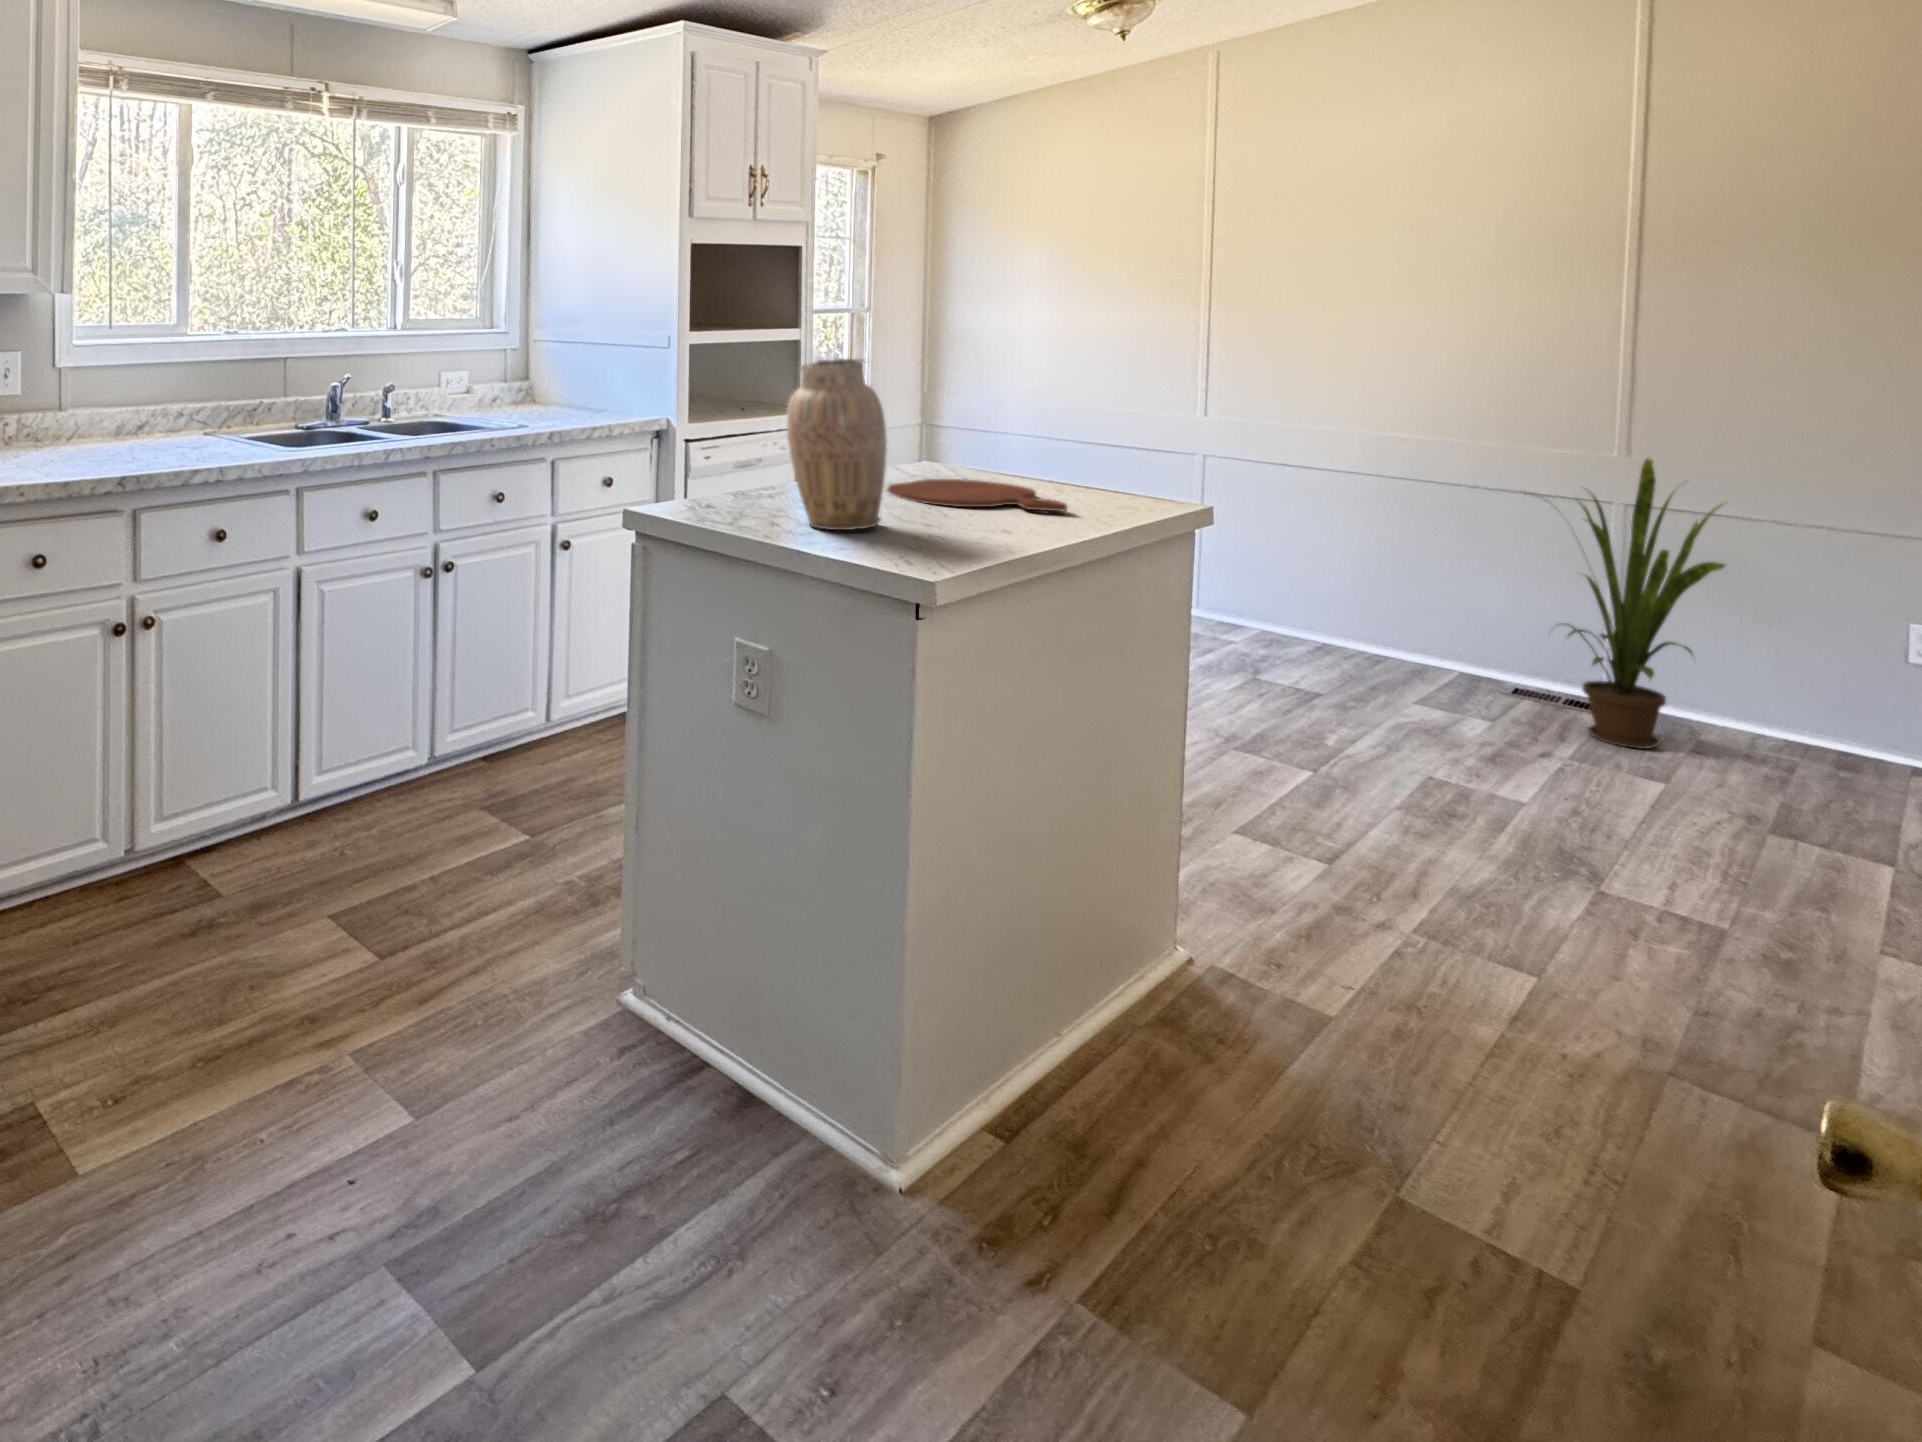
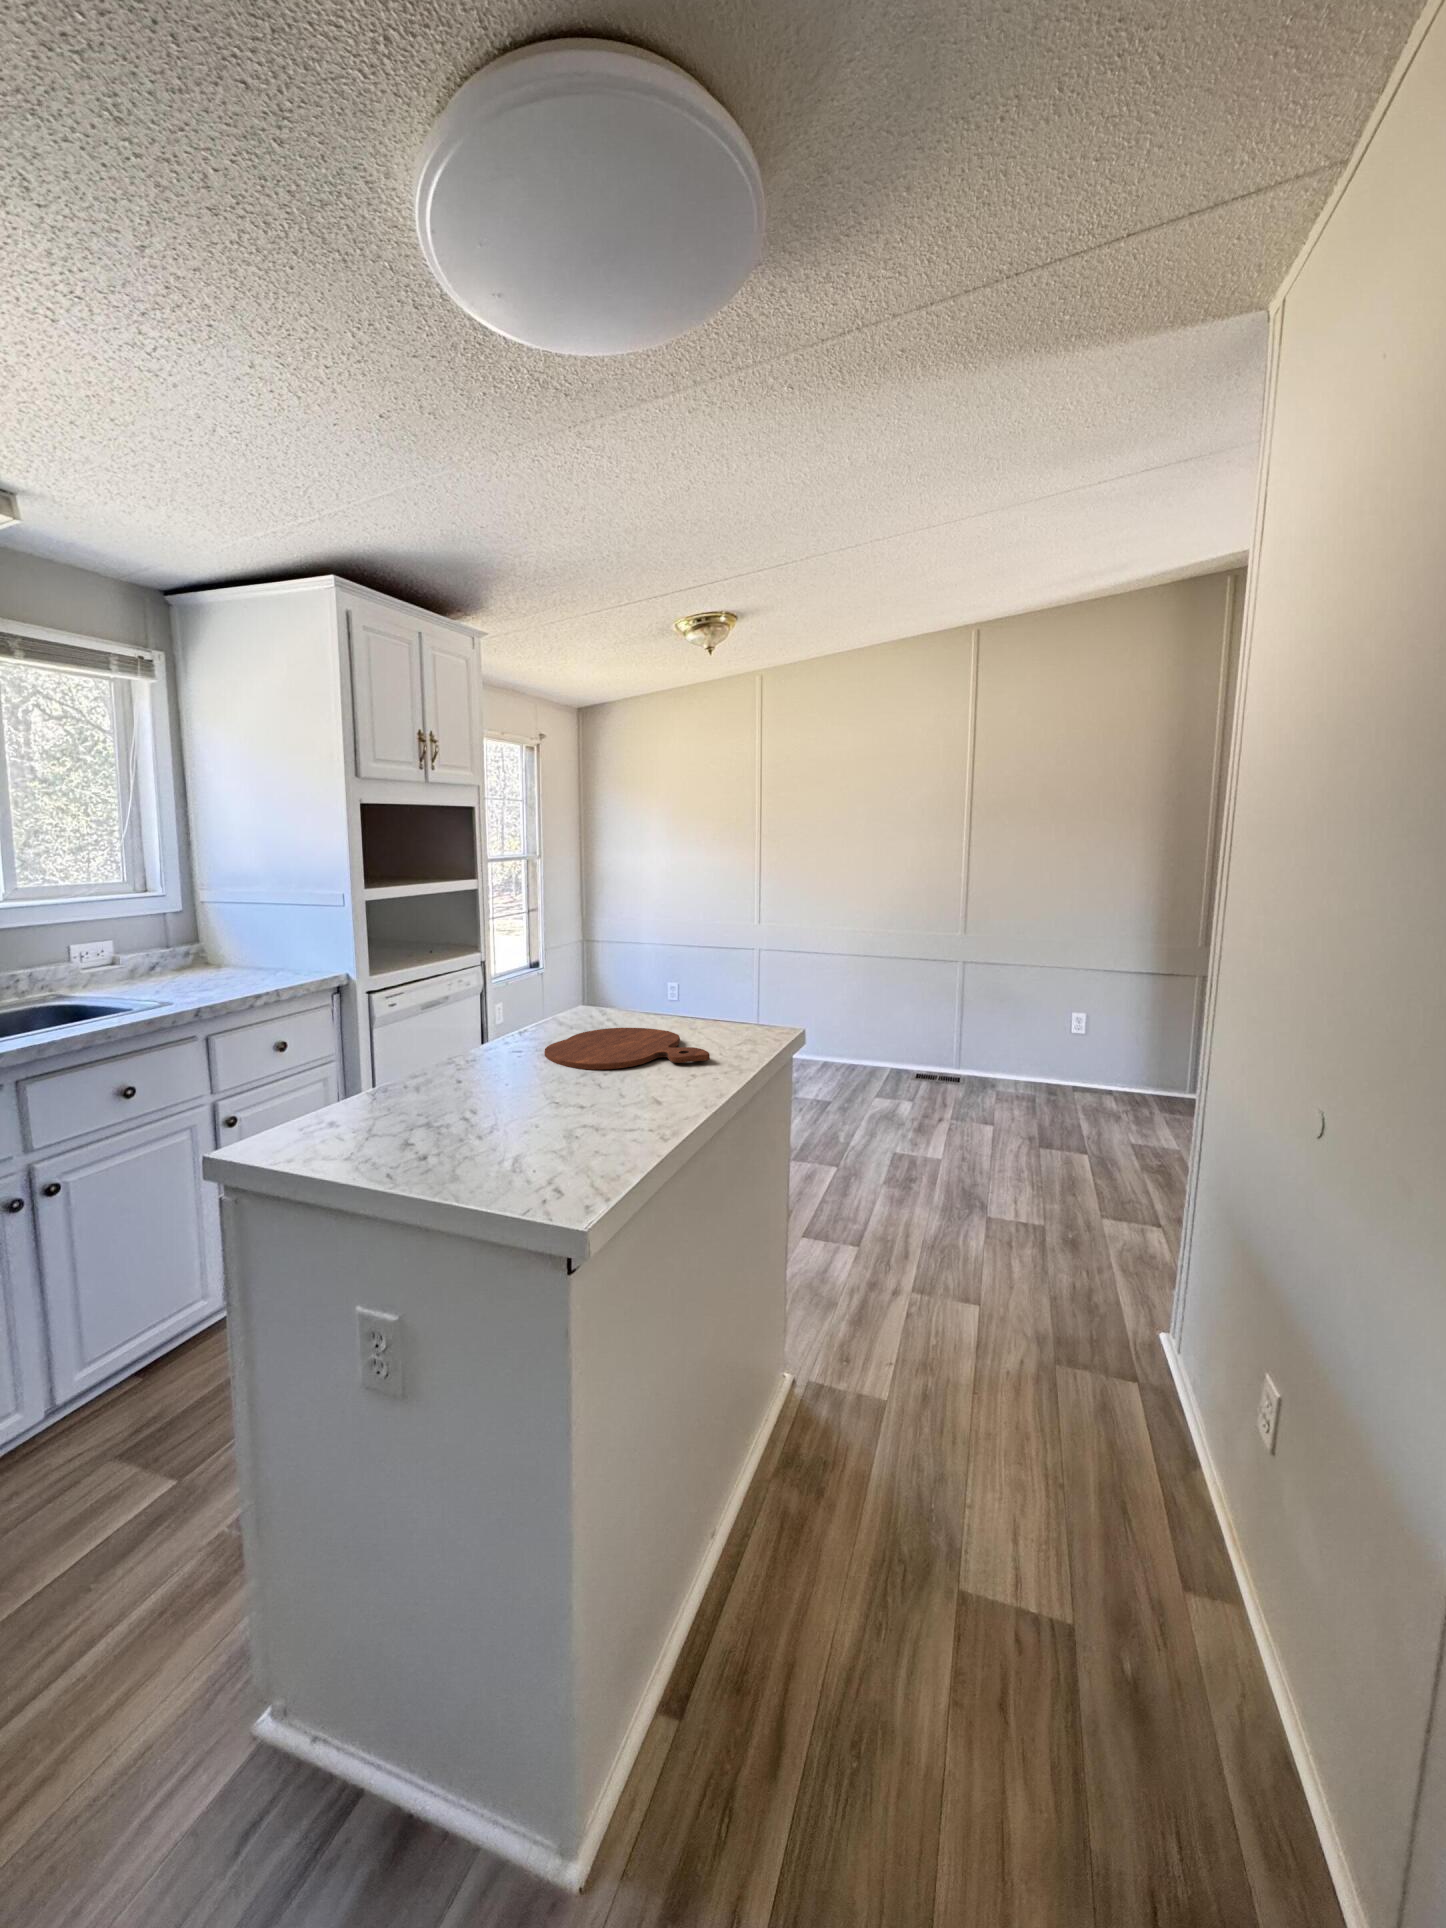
vase: present [787,359,887,530] -> none [409,931,533,1144]
house plant: present [1524,459,1725,749] -> none [919,934,1010,1101]

